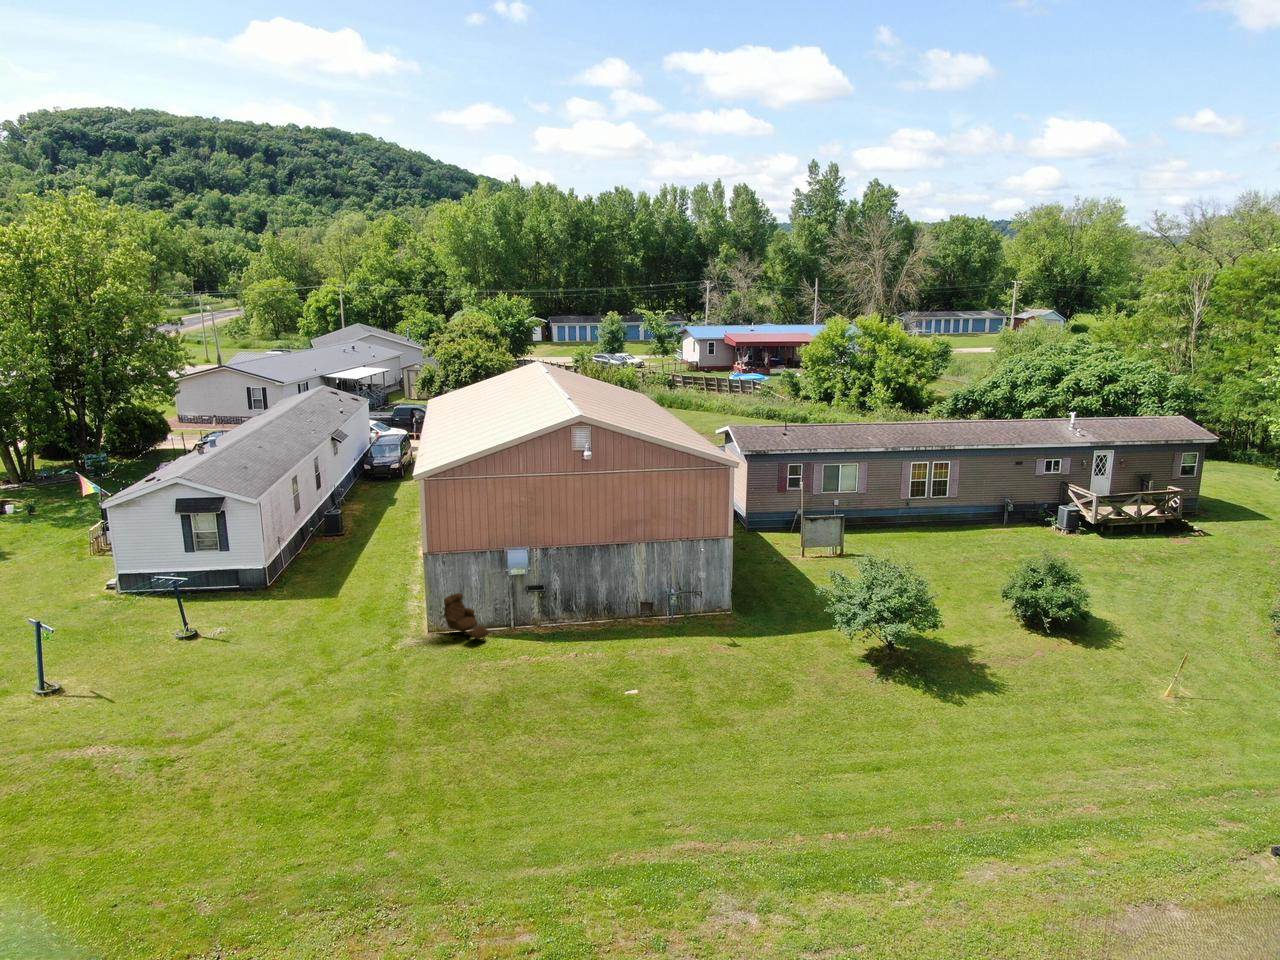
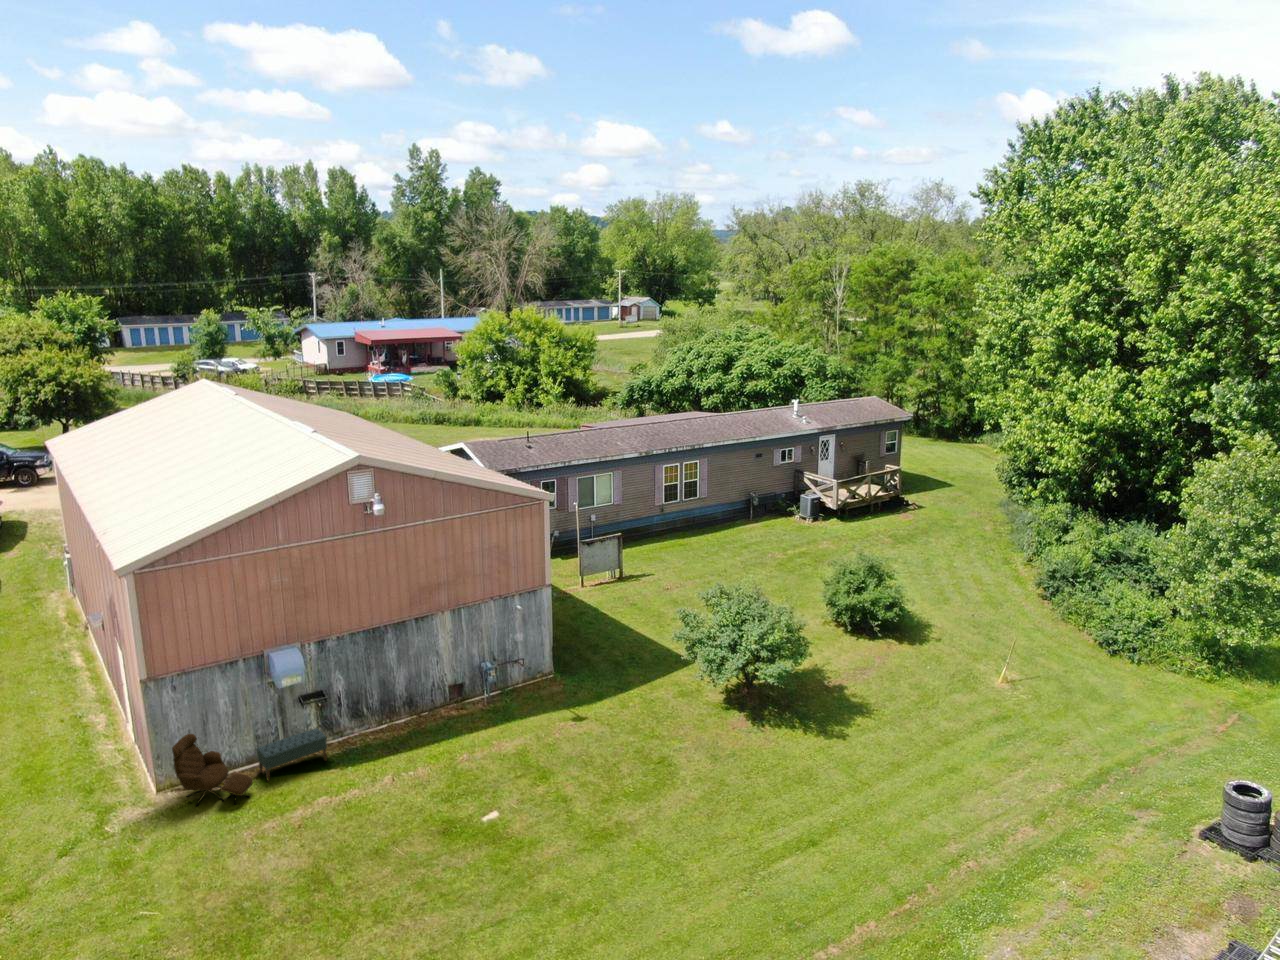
bench: none [497,610,541,637] -> present [256,728,327,782]

